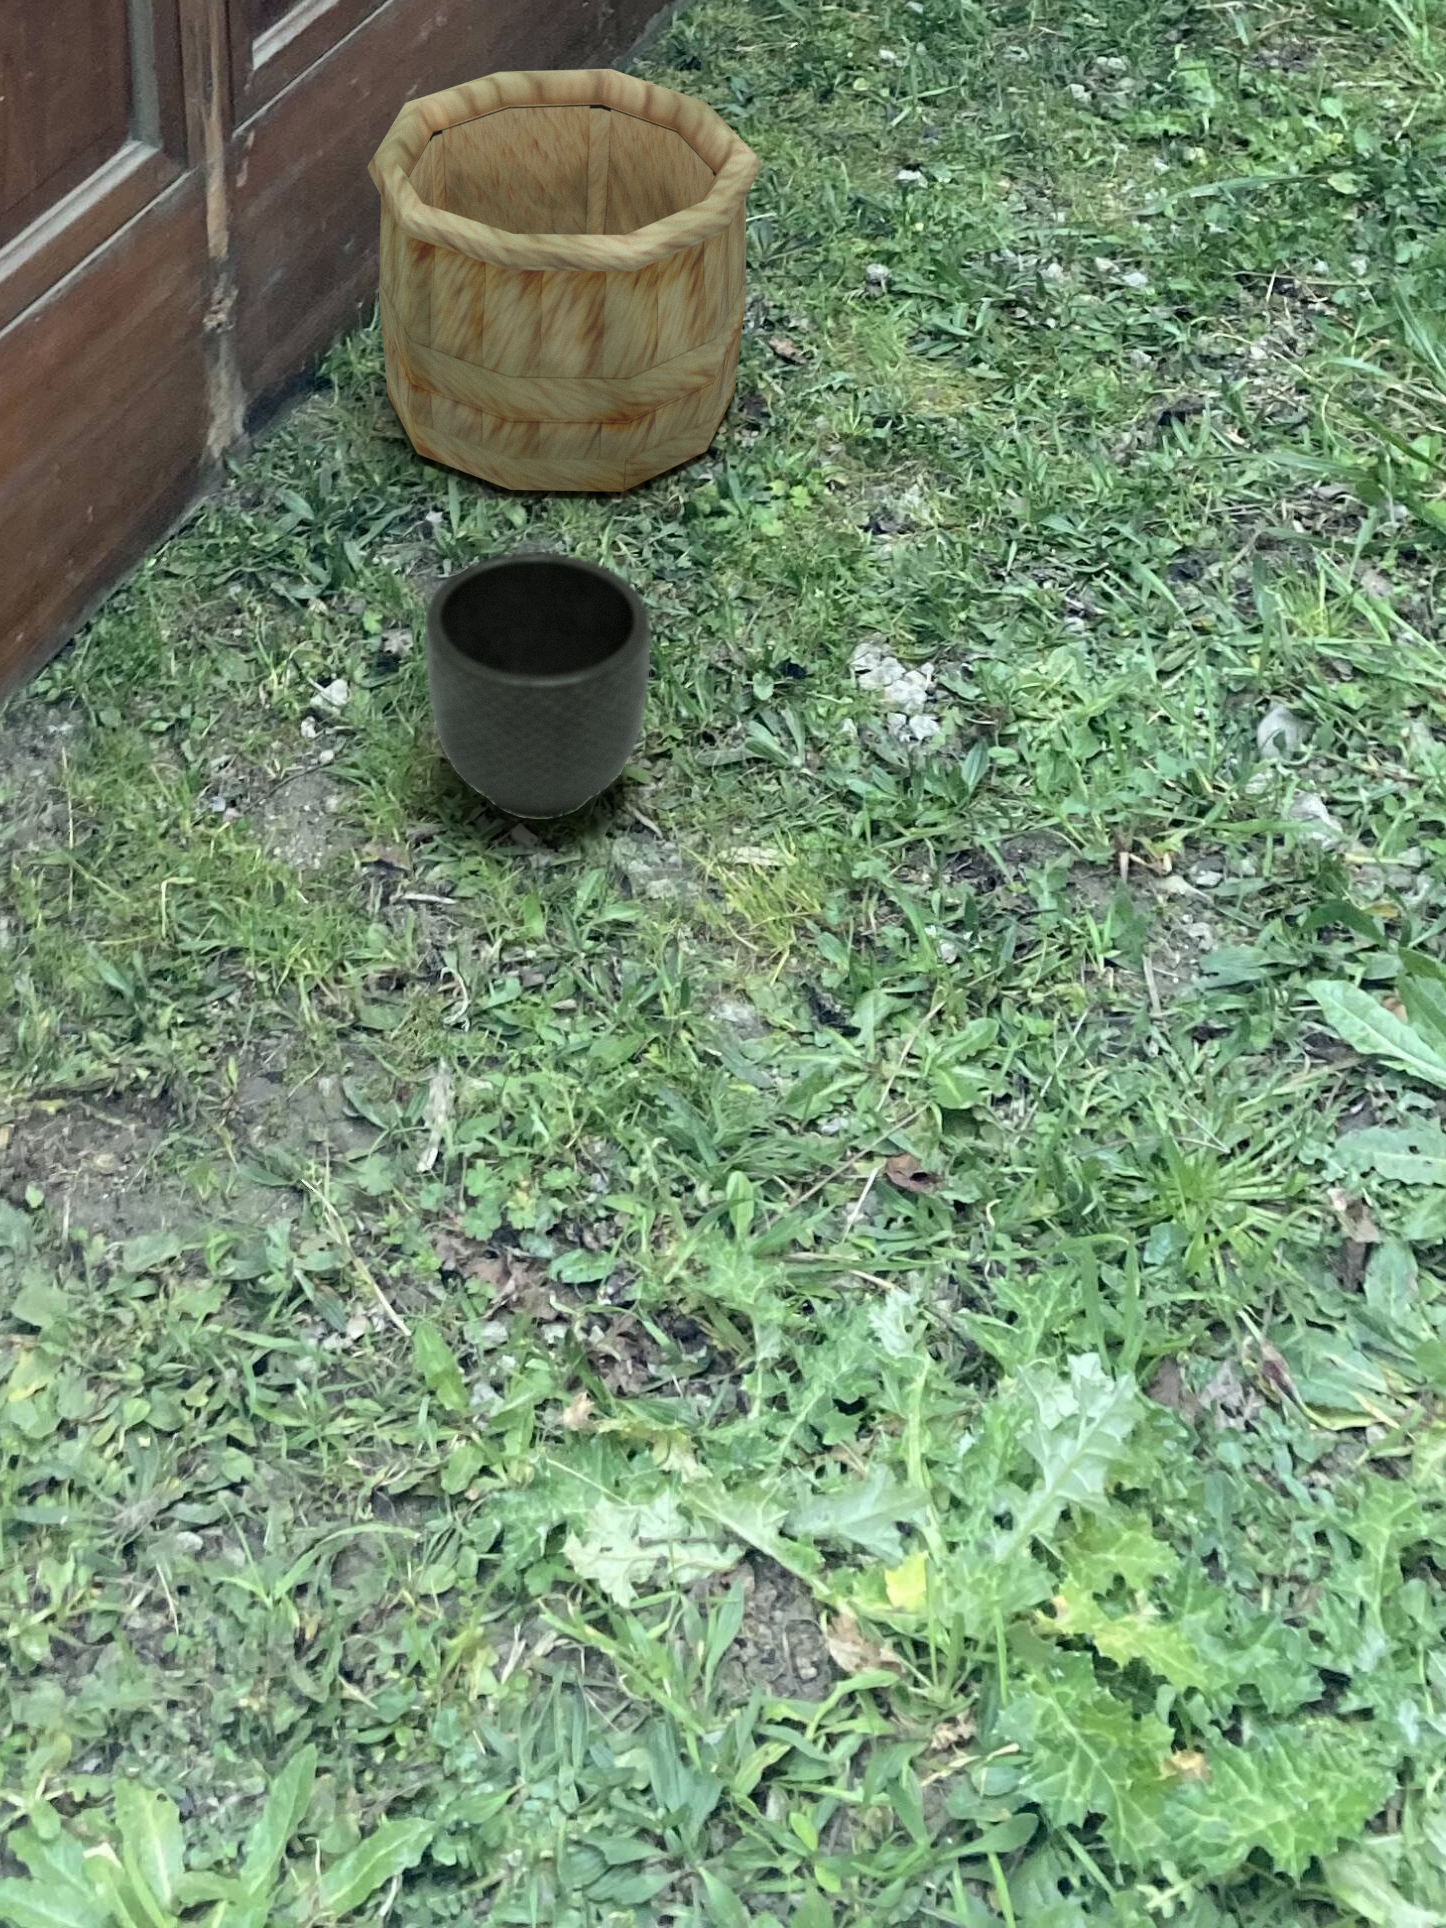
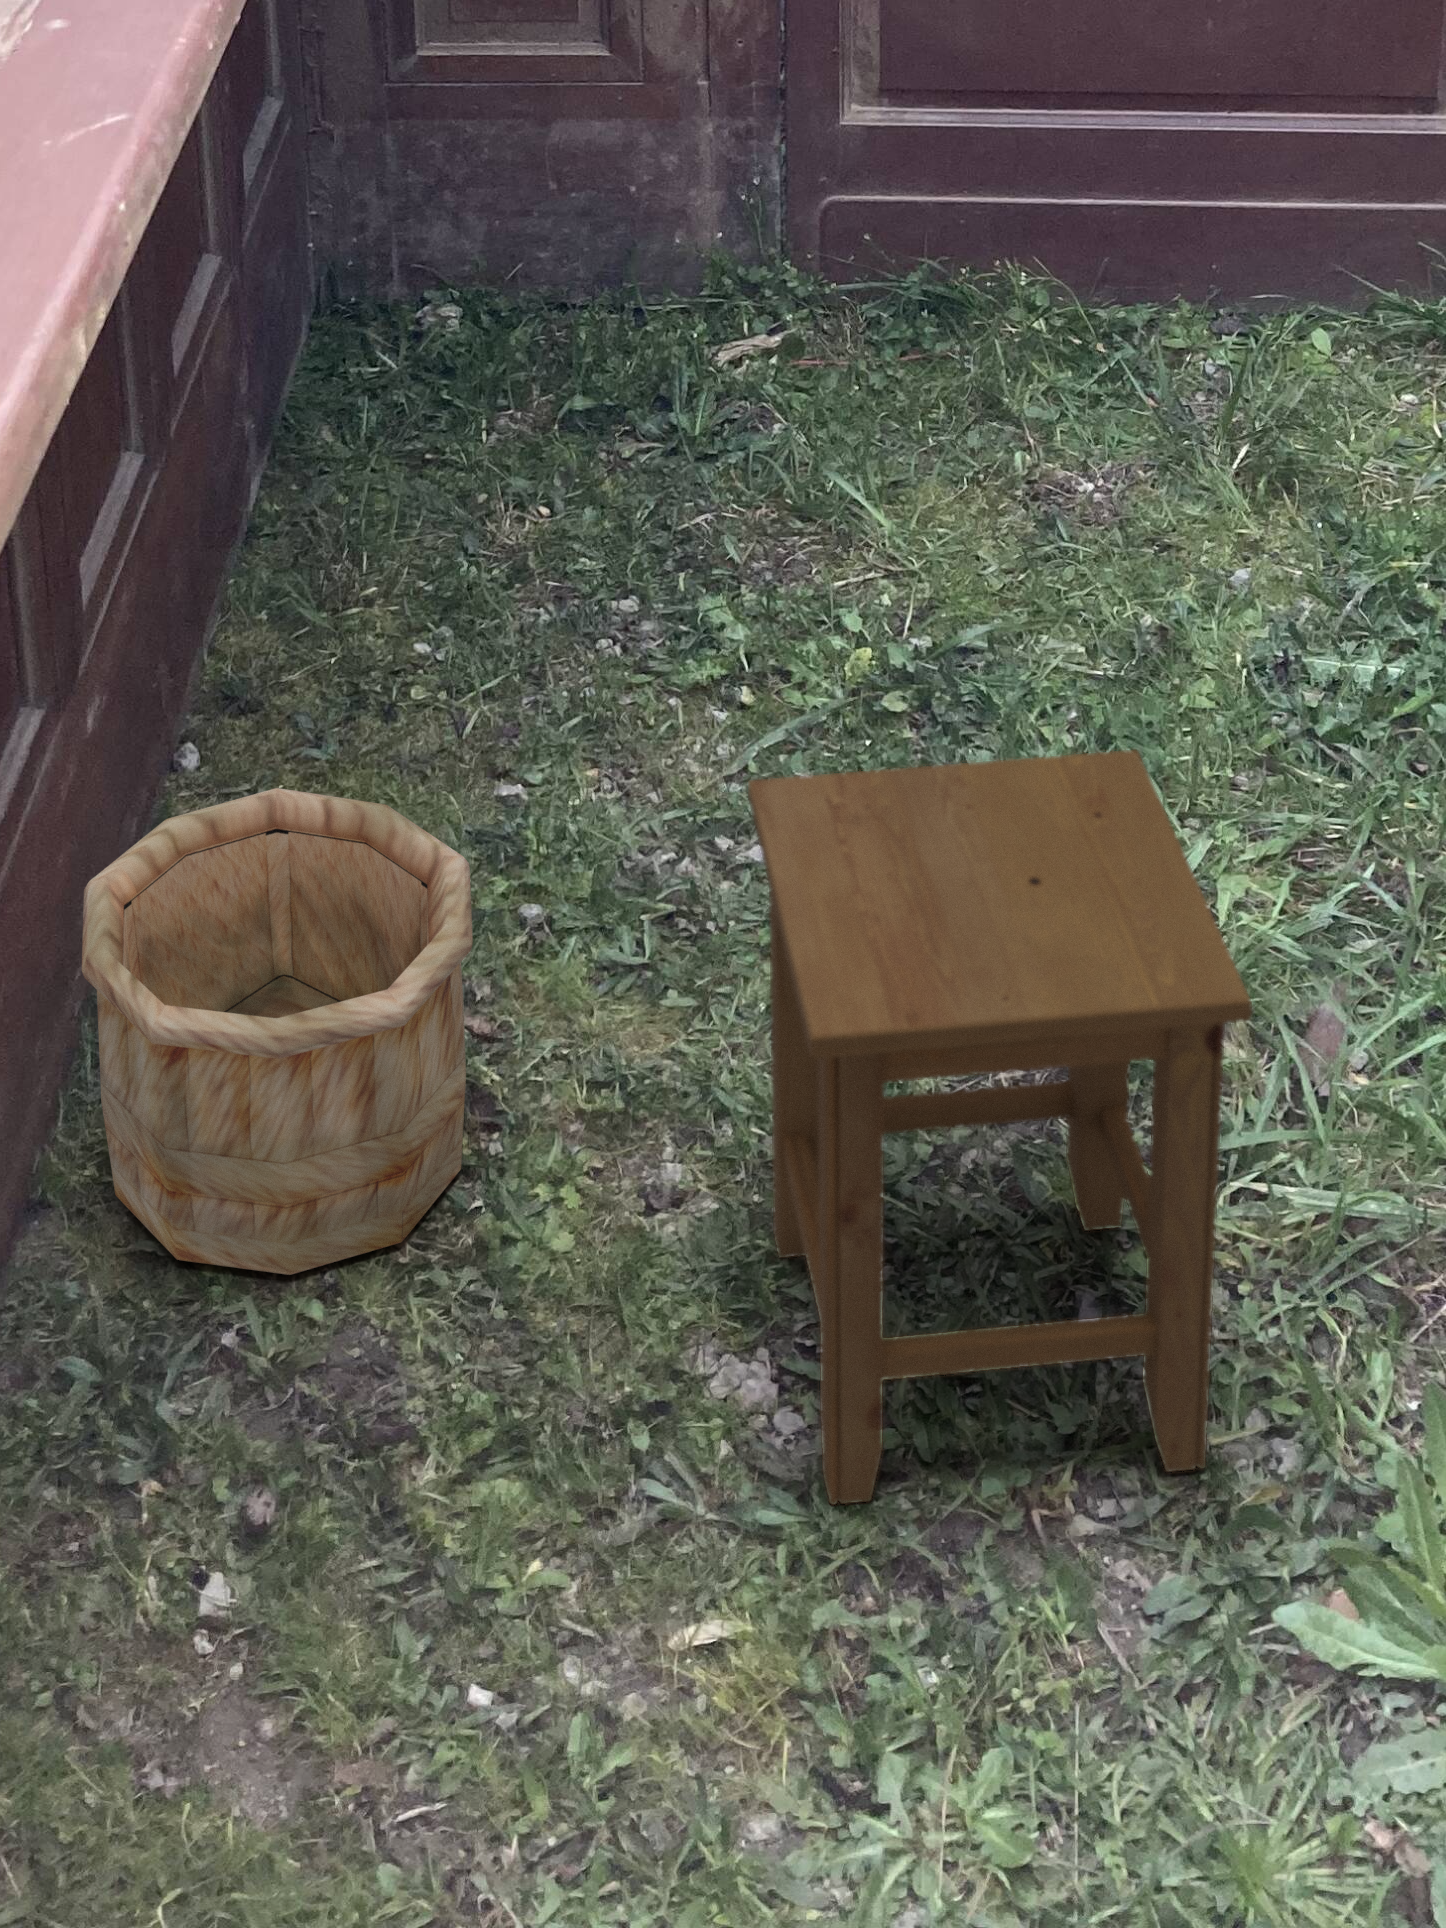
stool: none [925,98,1428,870] -> present [748,750,1252,1504]
planter: present [425,552,651,820] -> none [343,1373,577,1676]

